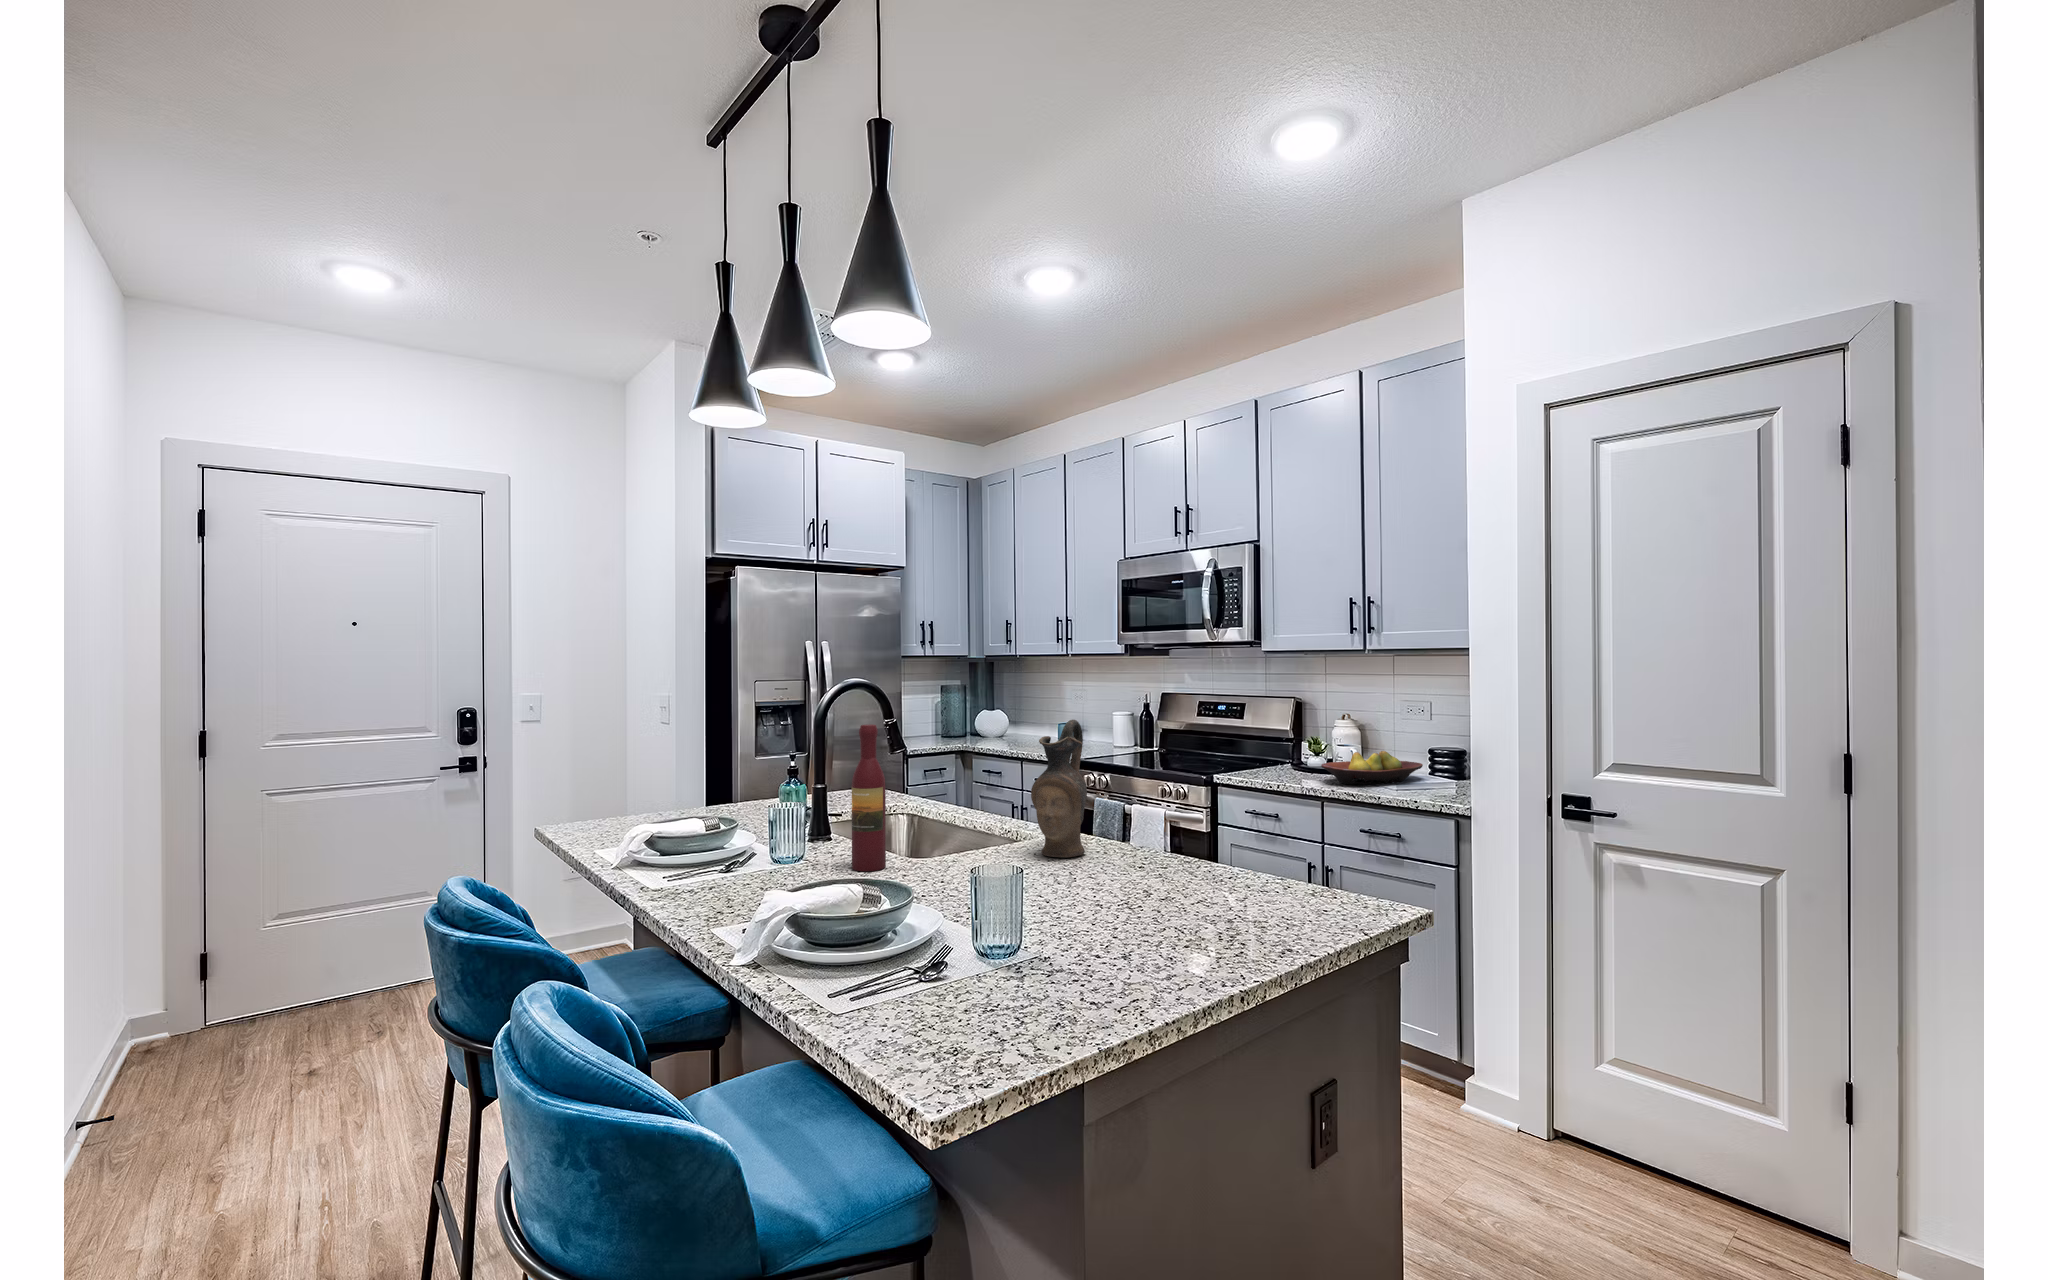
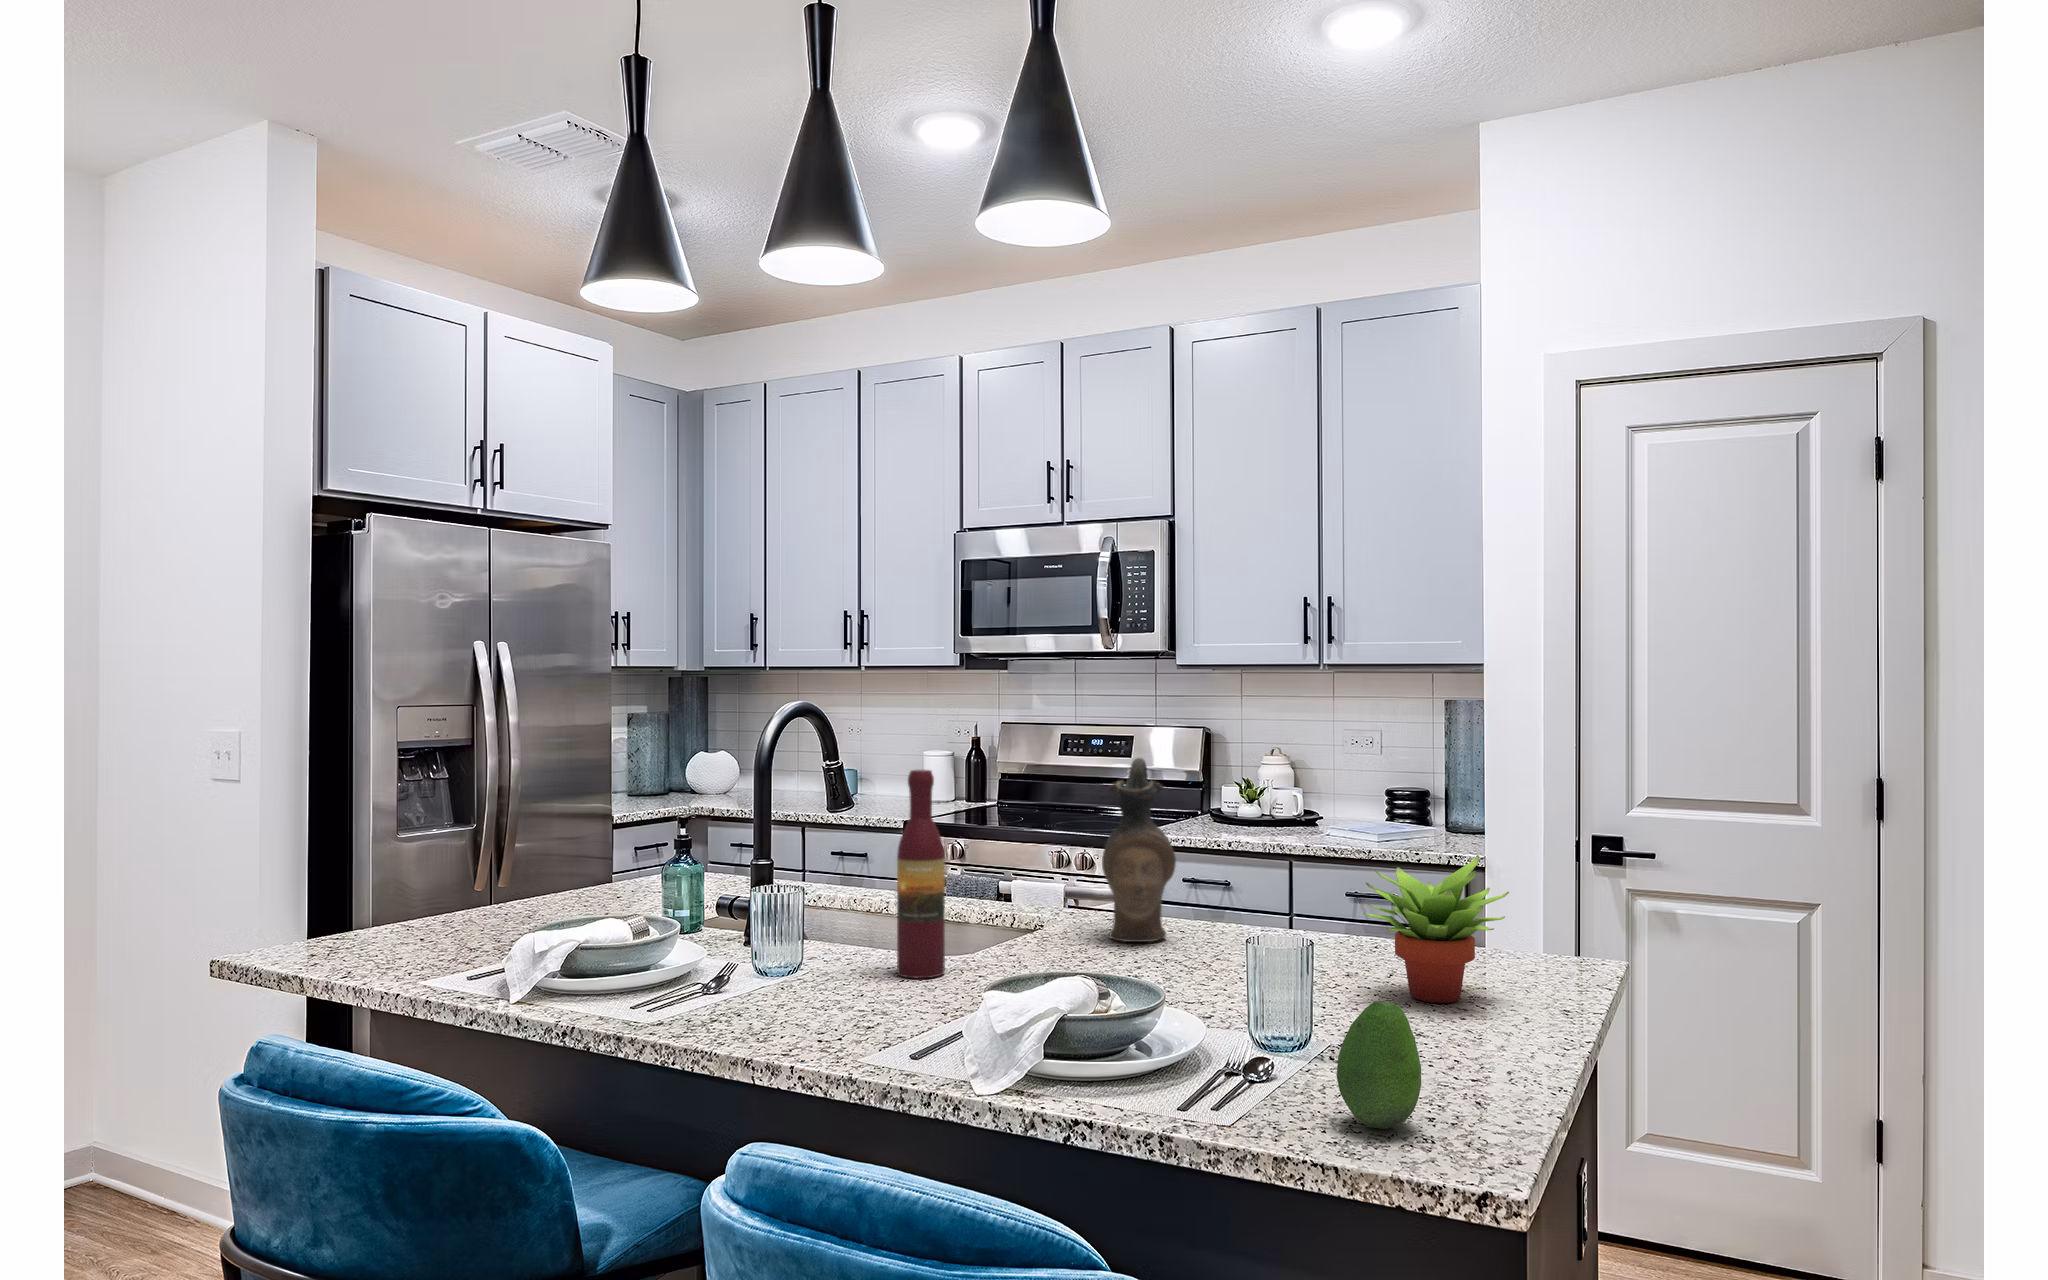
fruit bowl: present [1321,751,1423,784] -> none [1278,794,1391,838]
succulent plant: none [1130,809,1258,932] -> present [1364,856,1509,1003]
fruit: none [903,931,972,1041] -> present [1337,1001,1421,1129]

